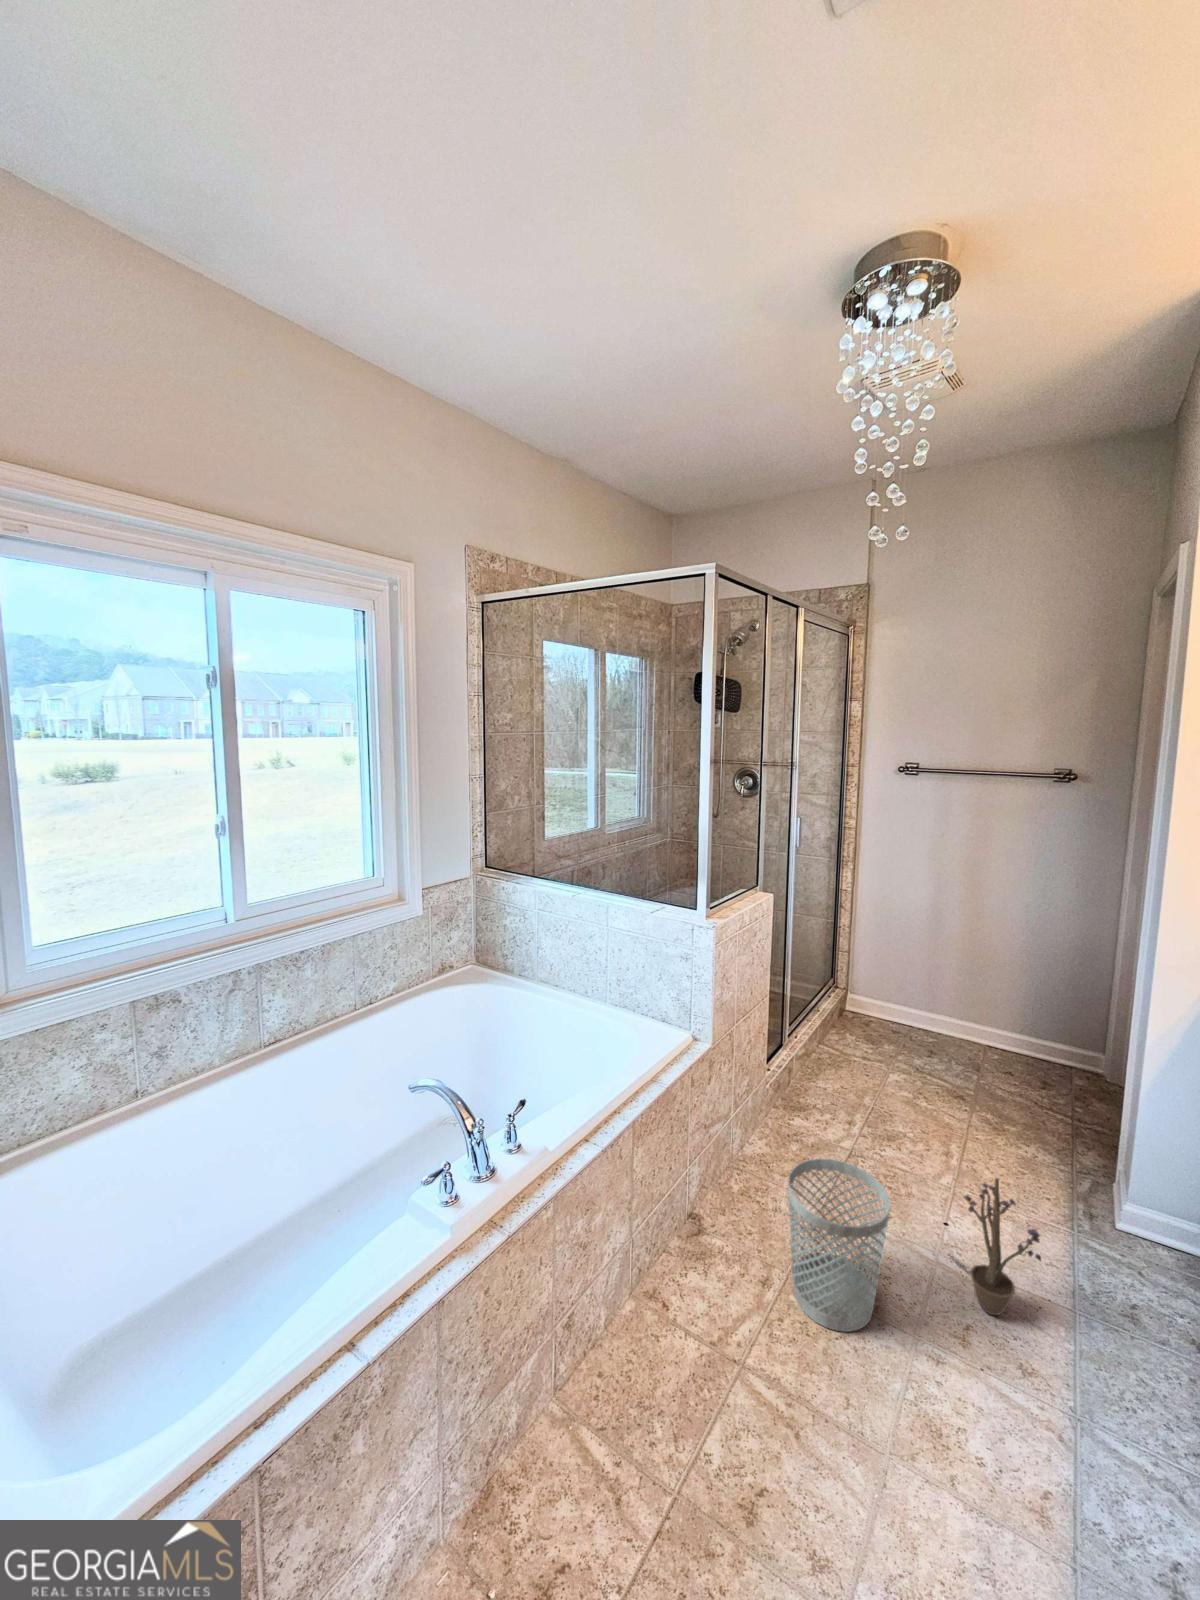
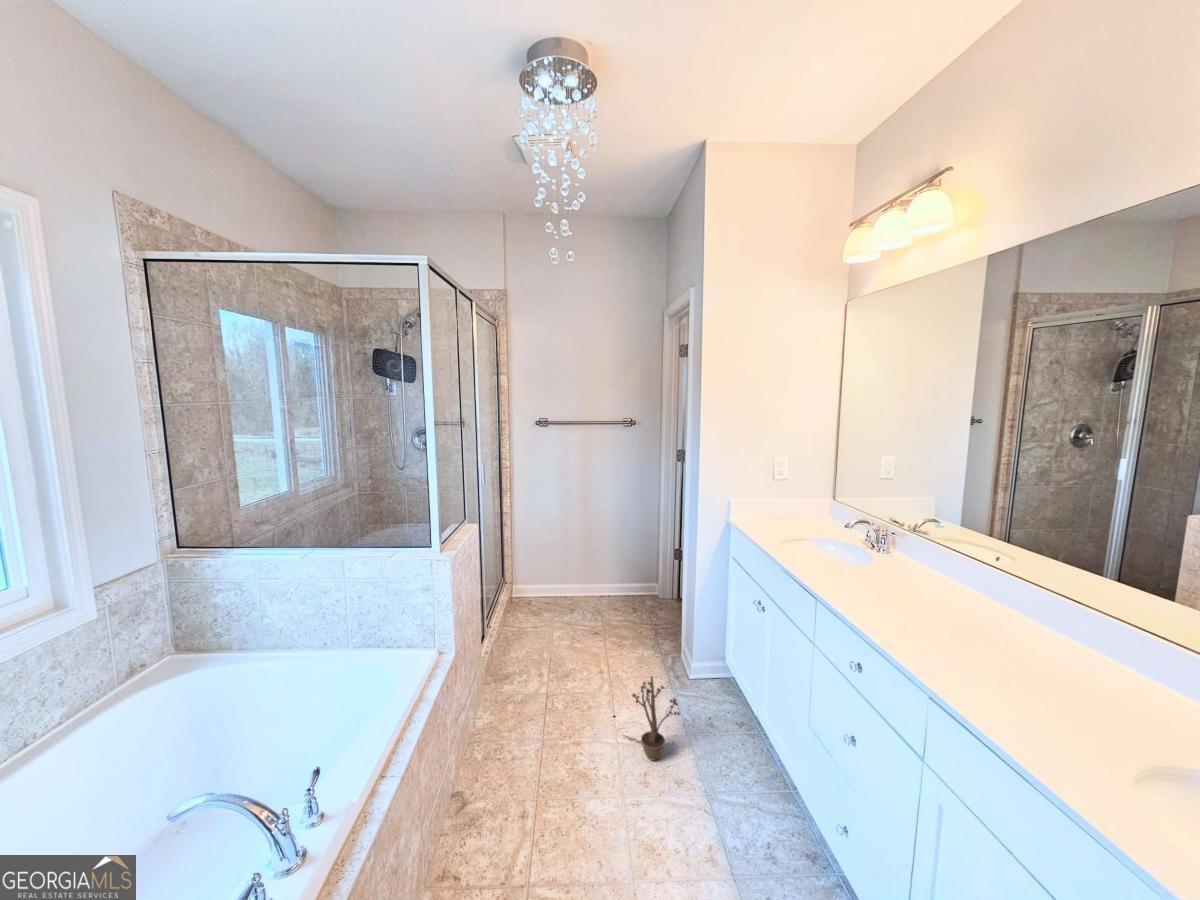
wastebasket: present [788,1158,891,1332] -> none [534,704,602,824]

